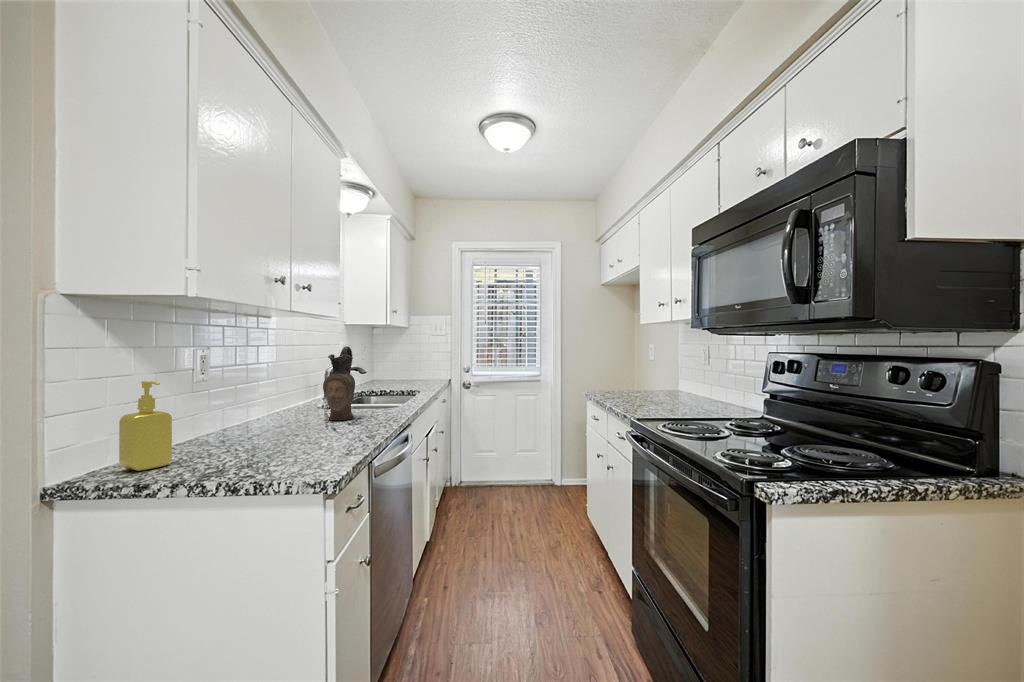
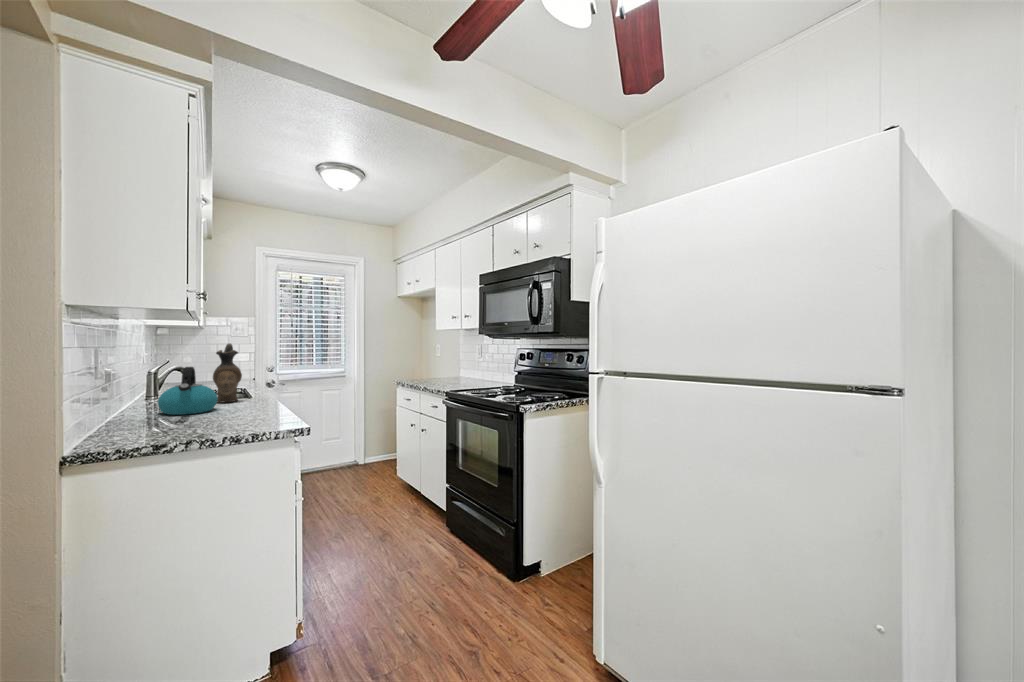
kettle: none [245,375,310,435] -> present [158,367,218,415]
soap dispenser: present [119,381,172,471] -> none [111,371,152,440]

